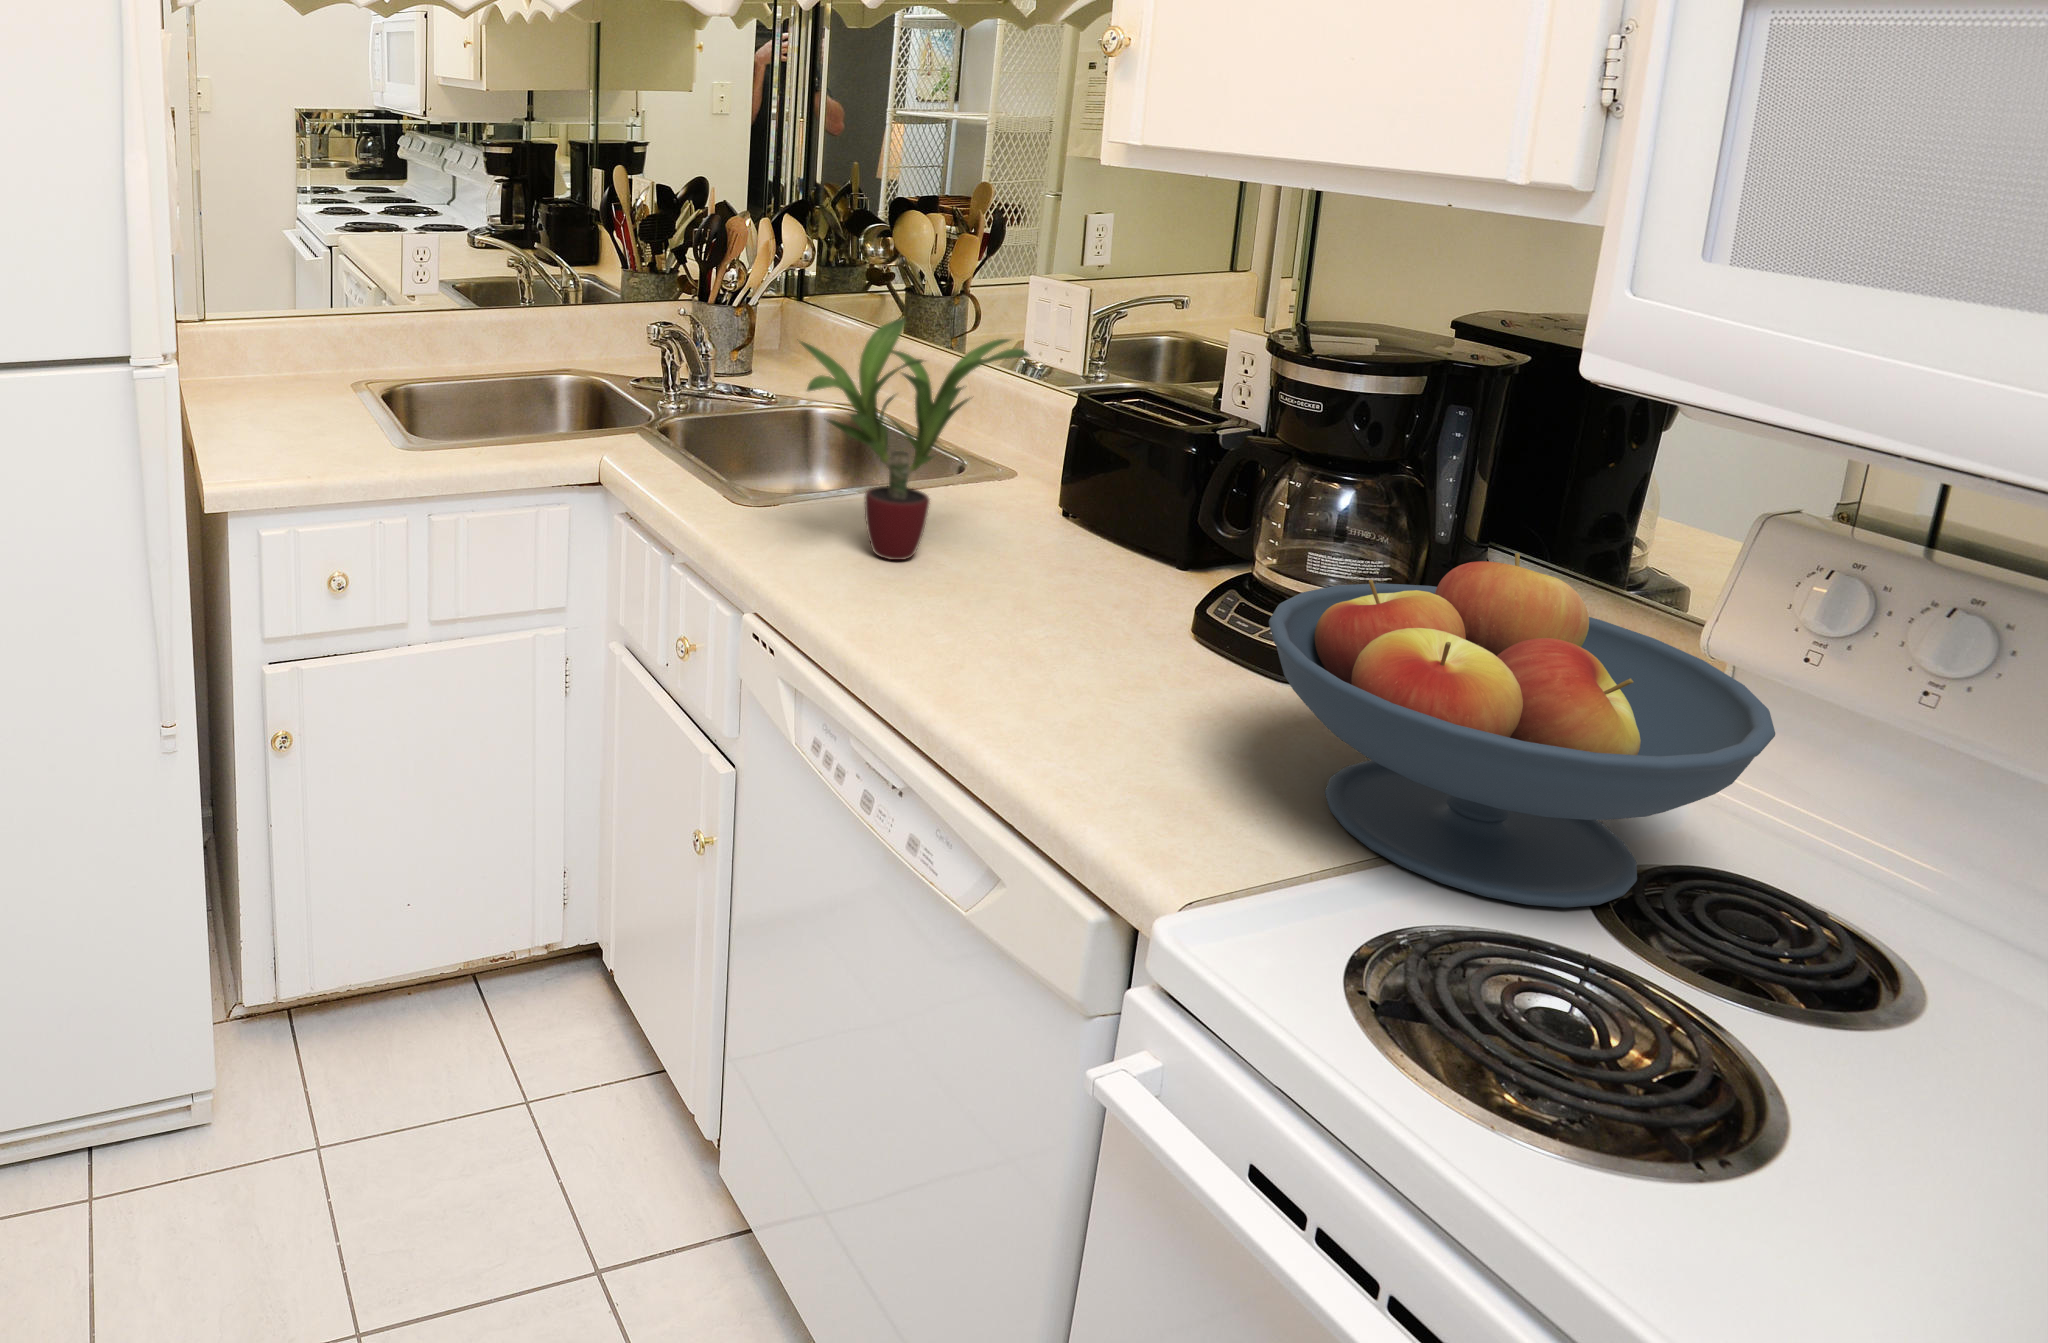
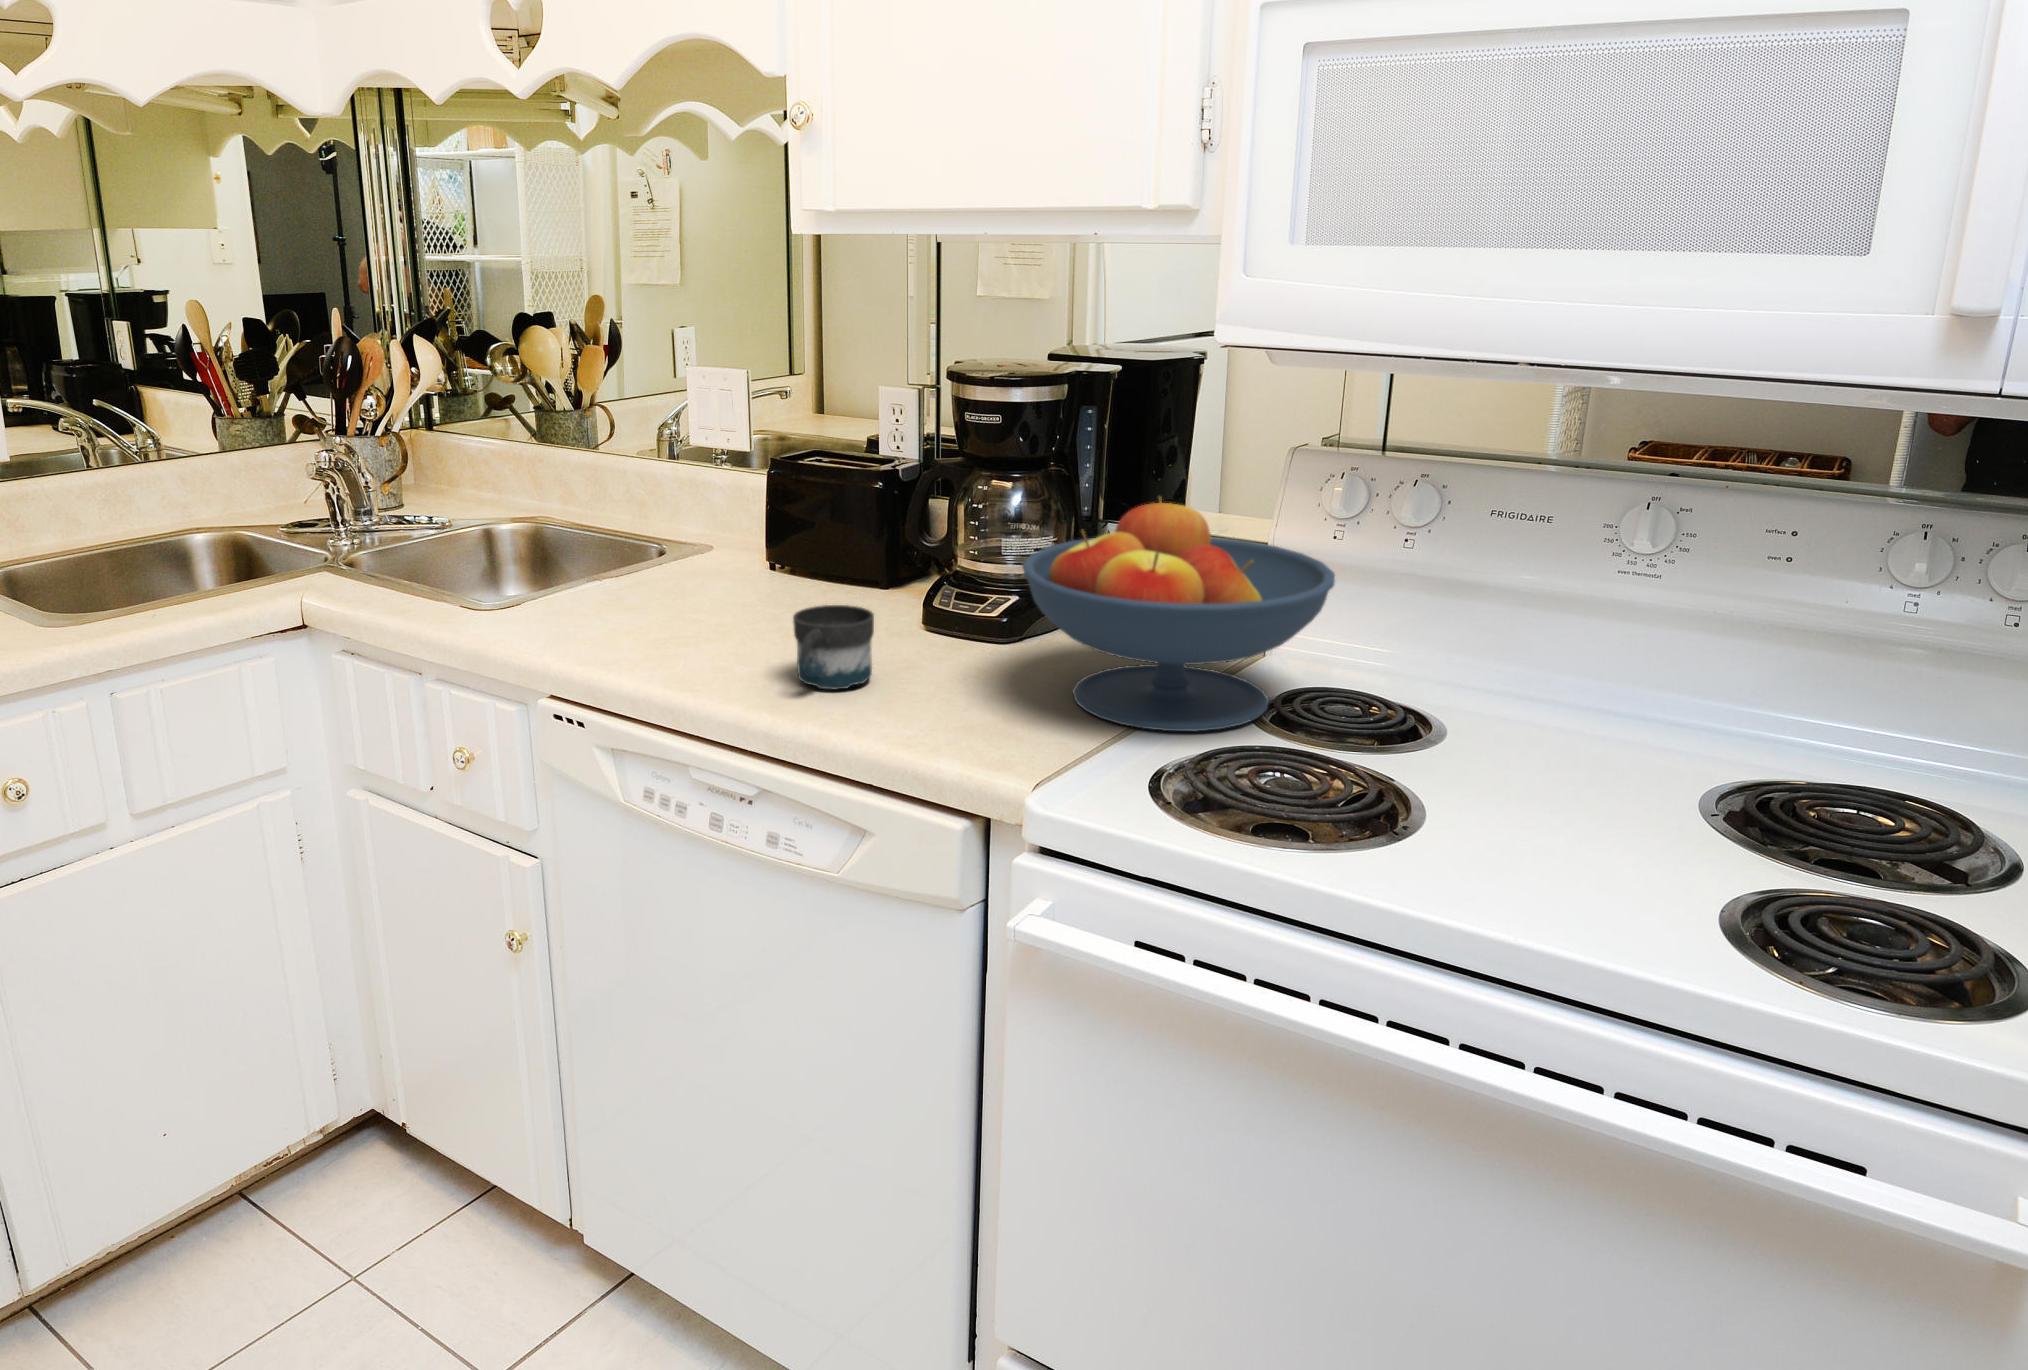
potted plant: present [797,318,1029,560] -> none [534,395,764,624]
mug: none [981,590,1090,695] -> present [793,605,874,689]

